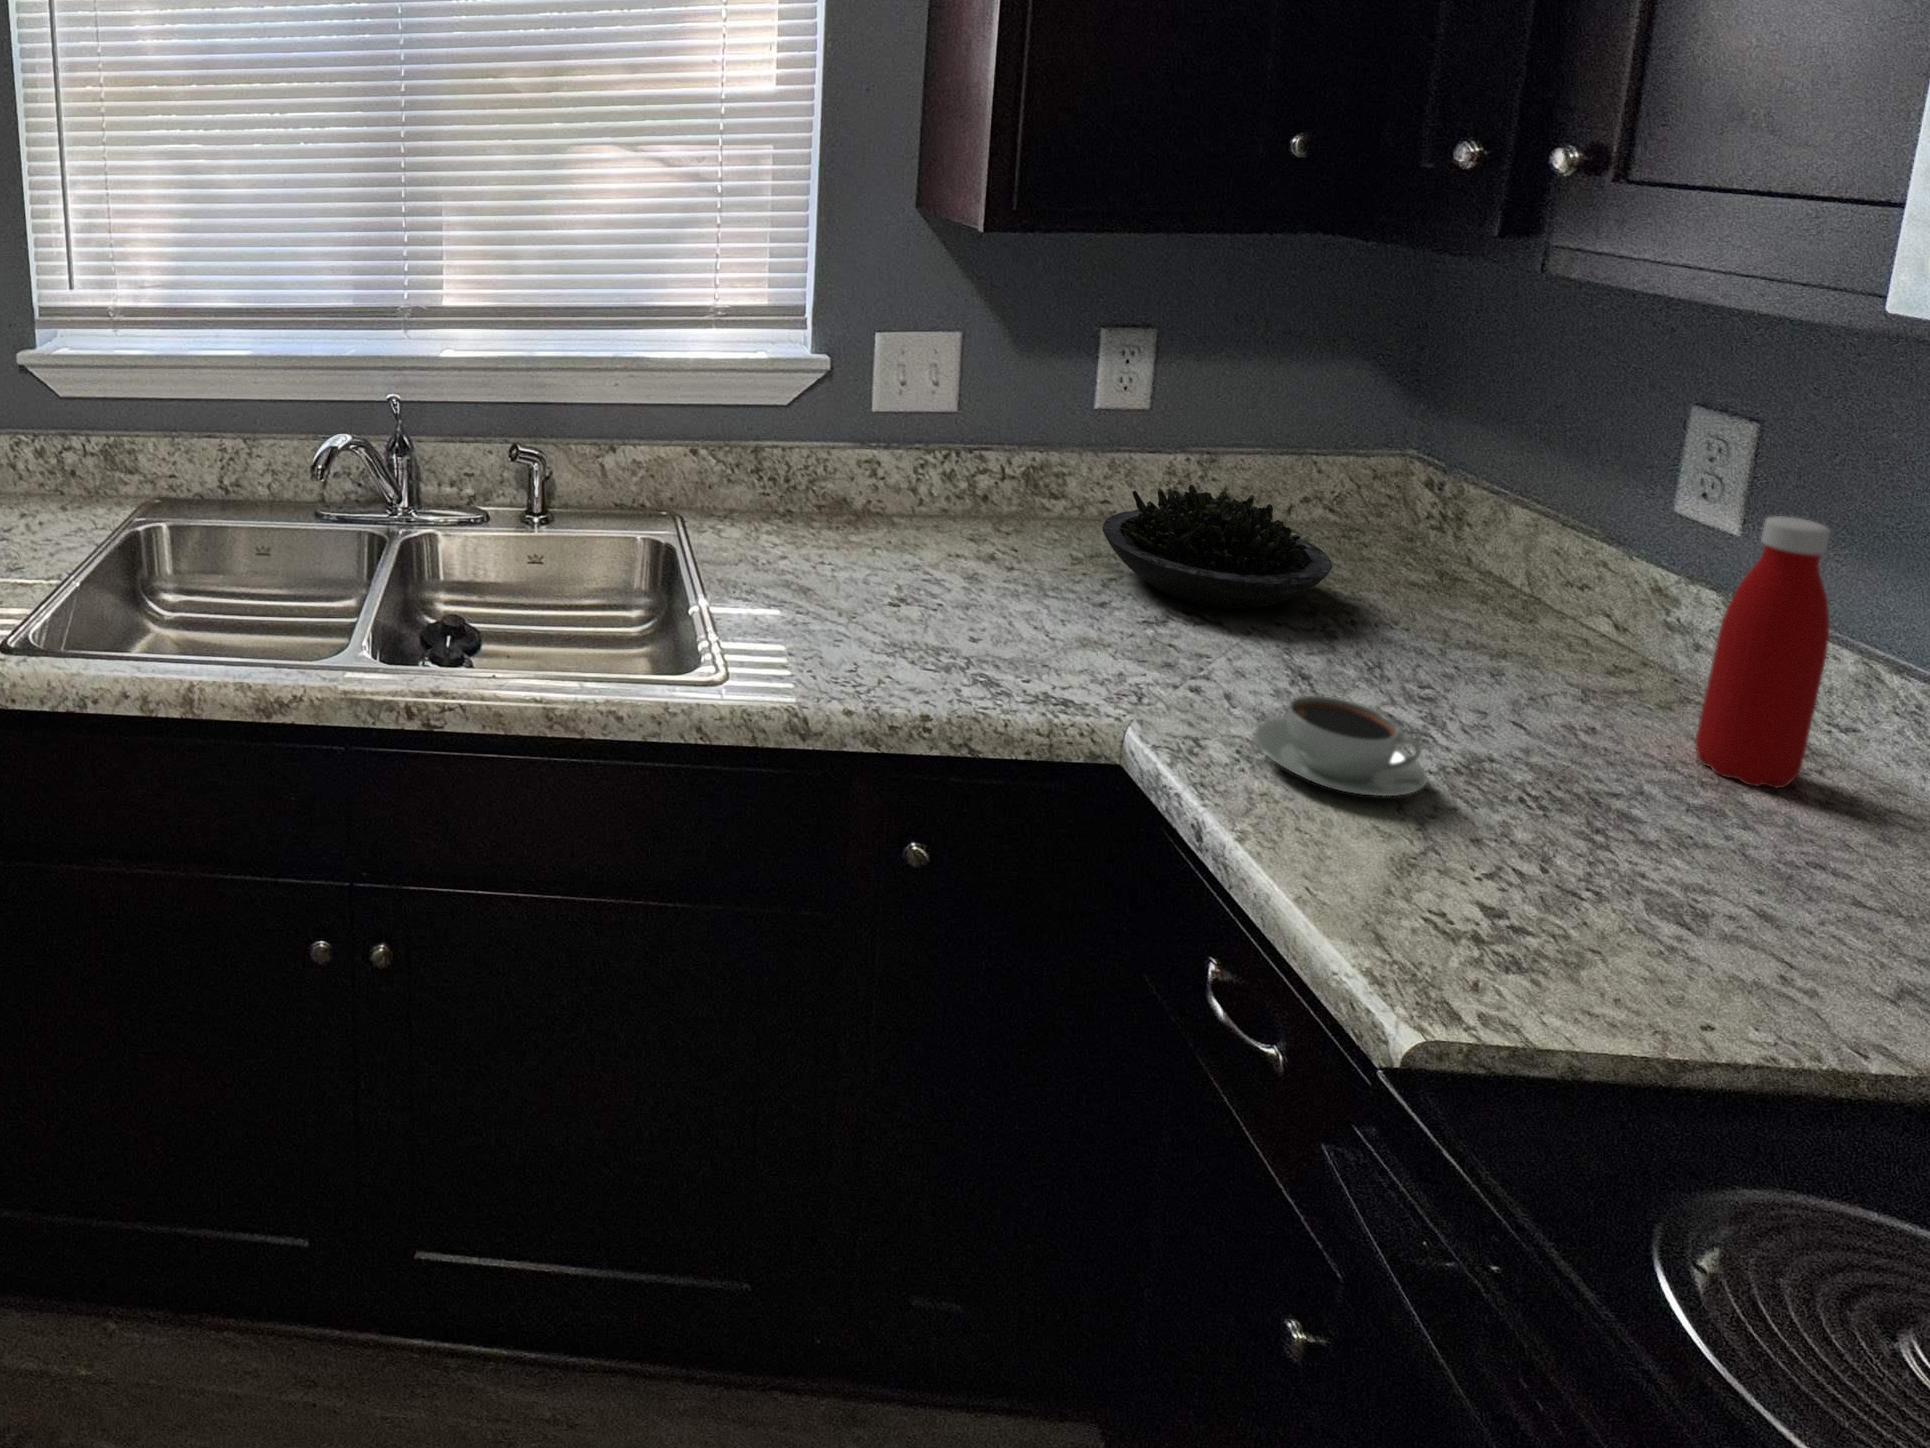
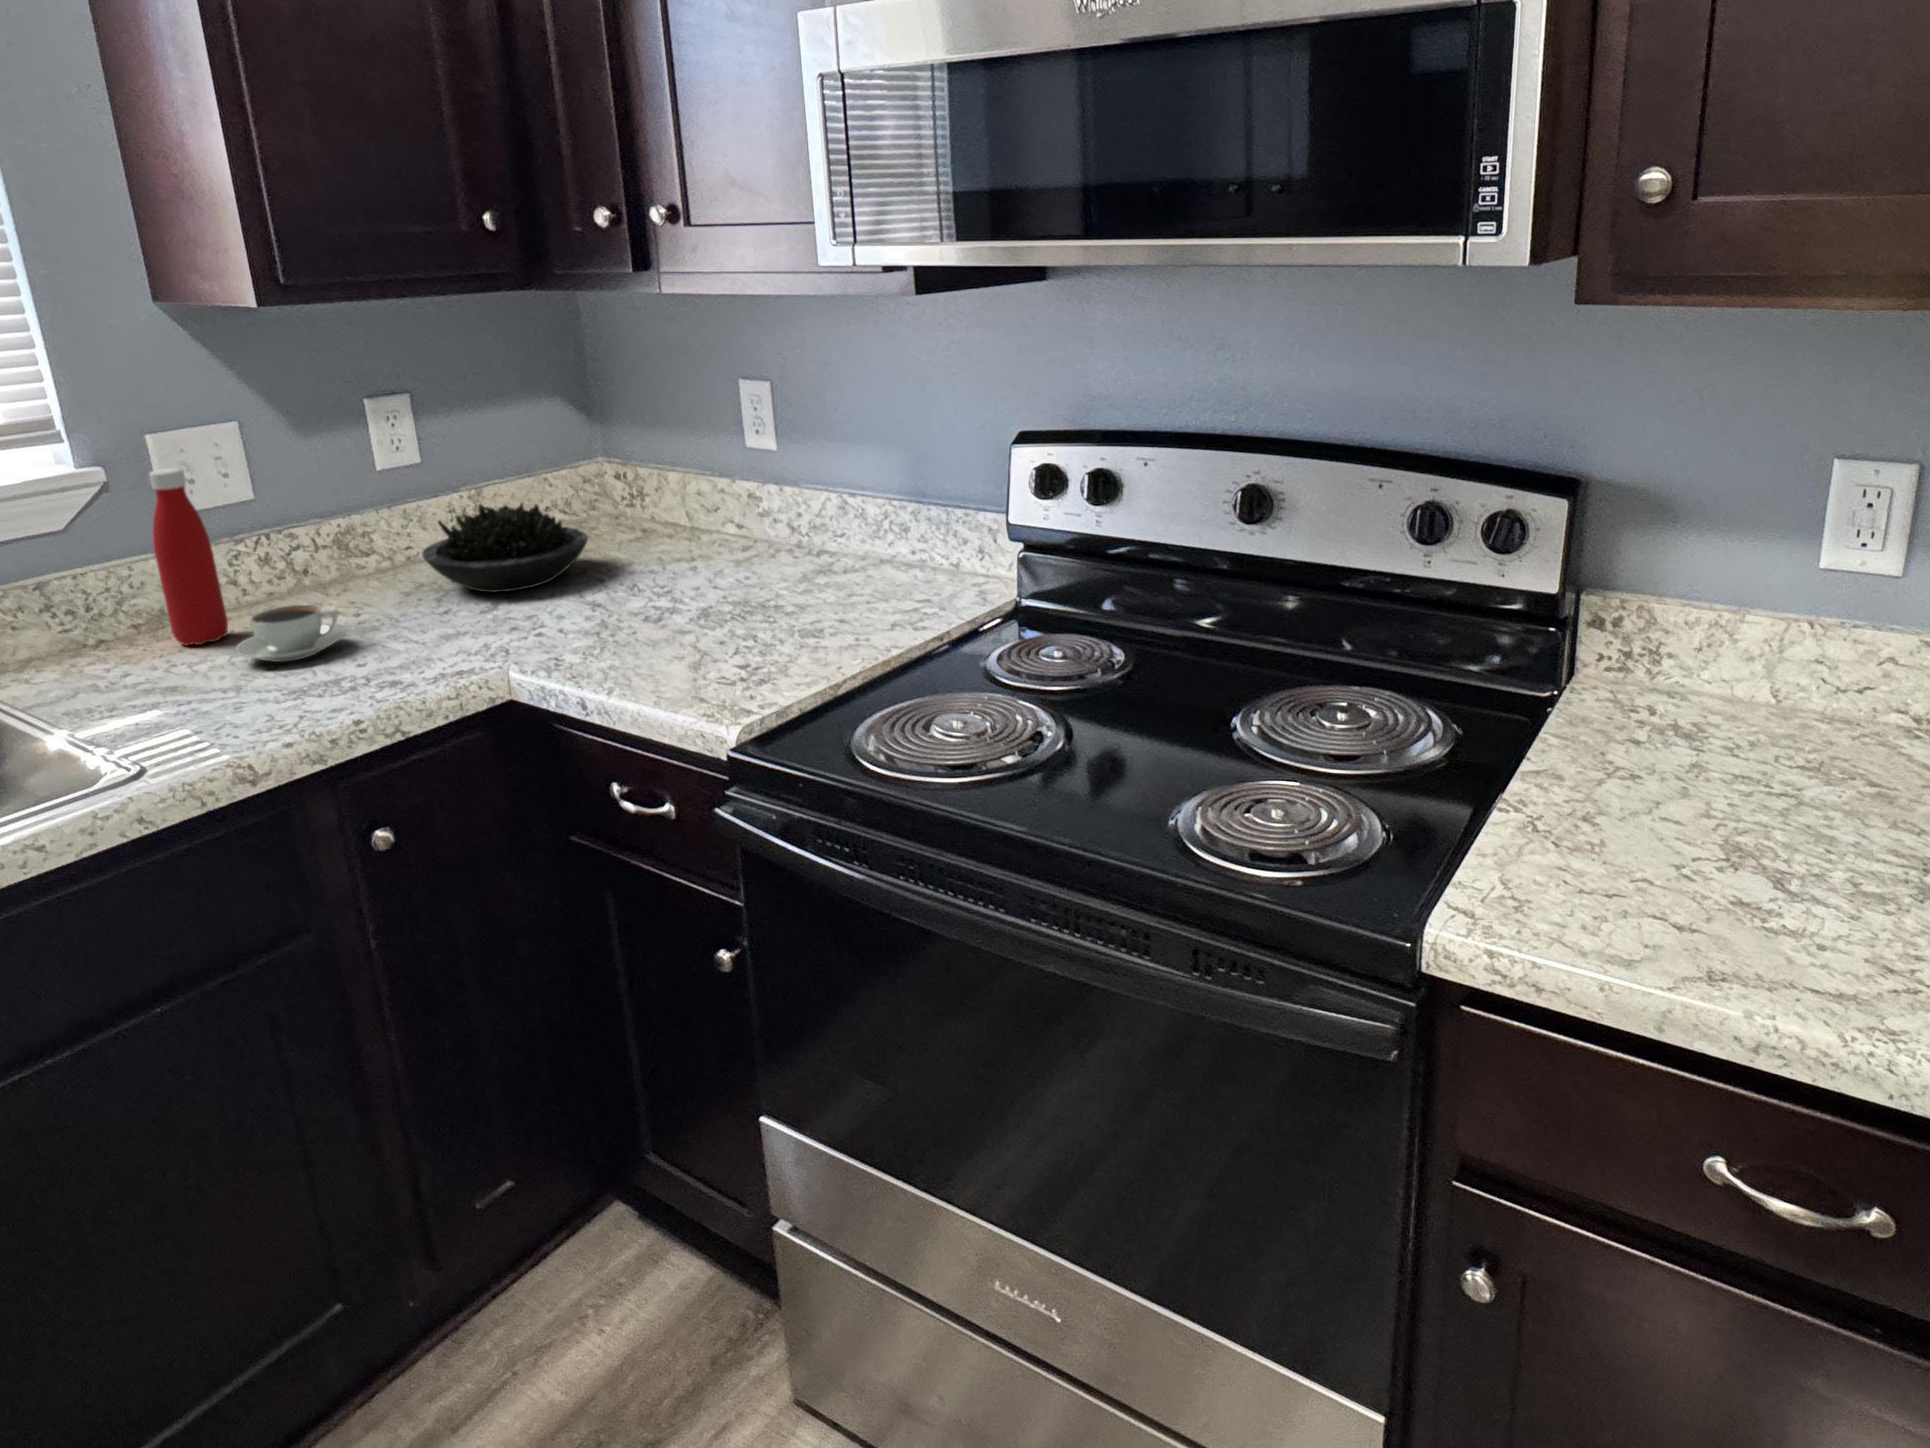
bottle: present [1695,516,1831,788] -> present [150,468,228,645]
coffee cup: present [1254,696,1426,796] -> present [235,604,345,662]

